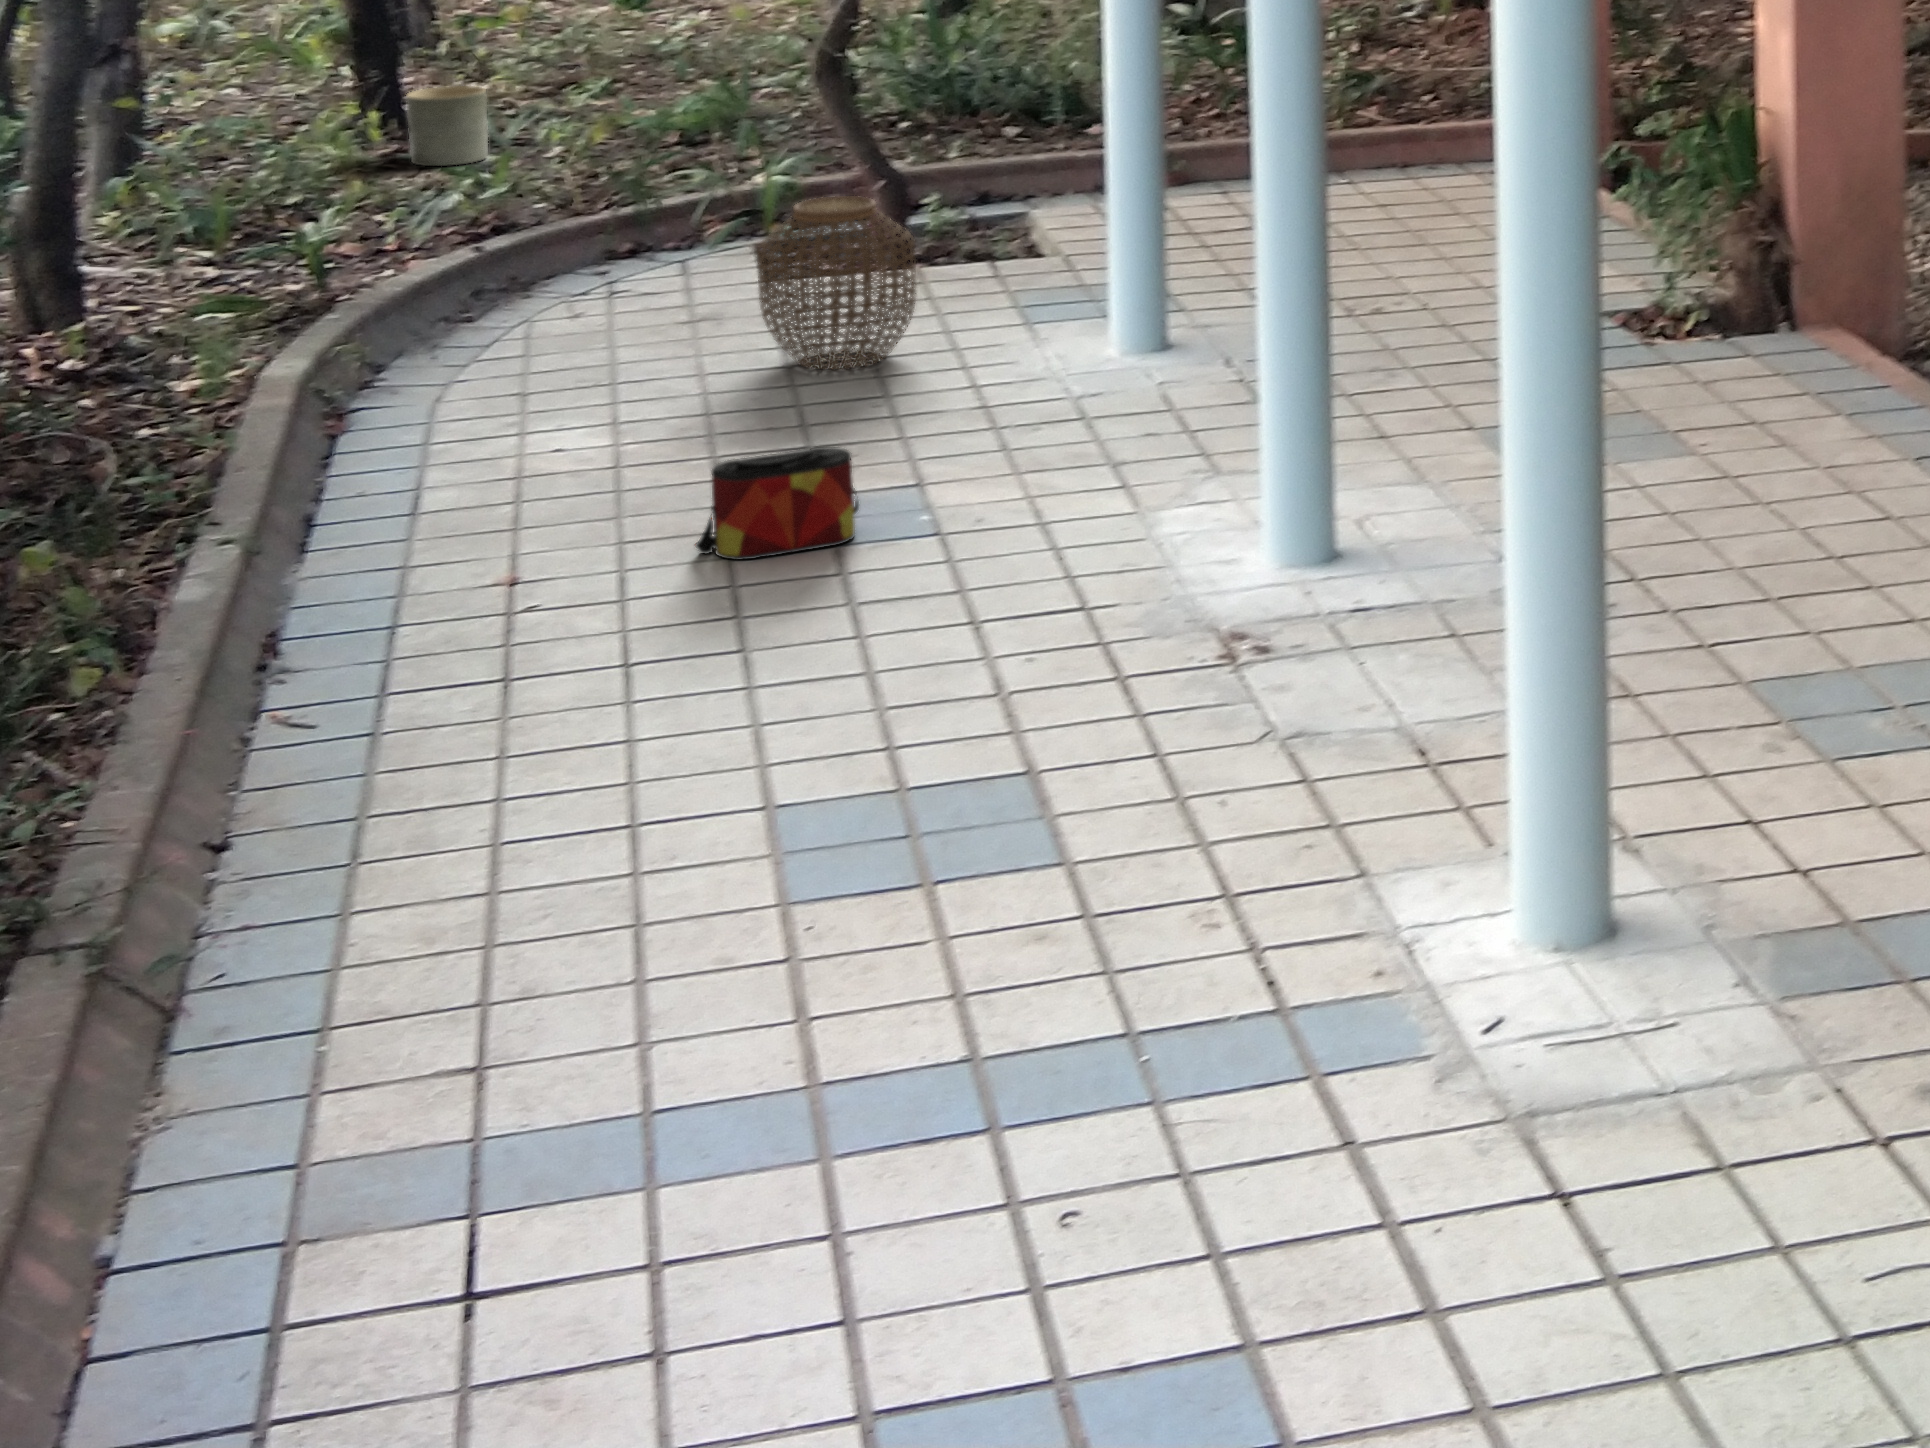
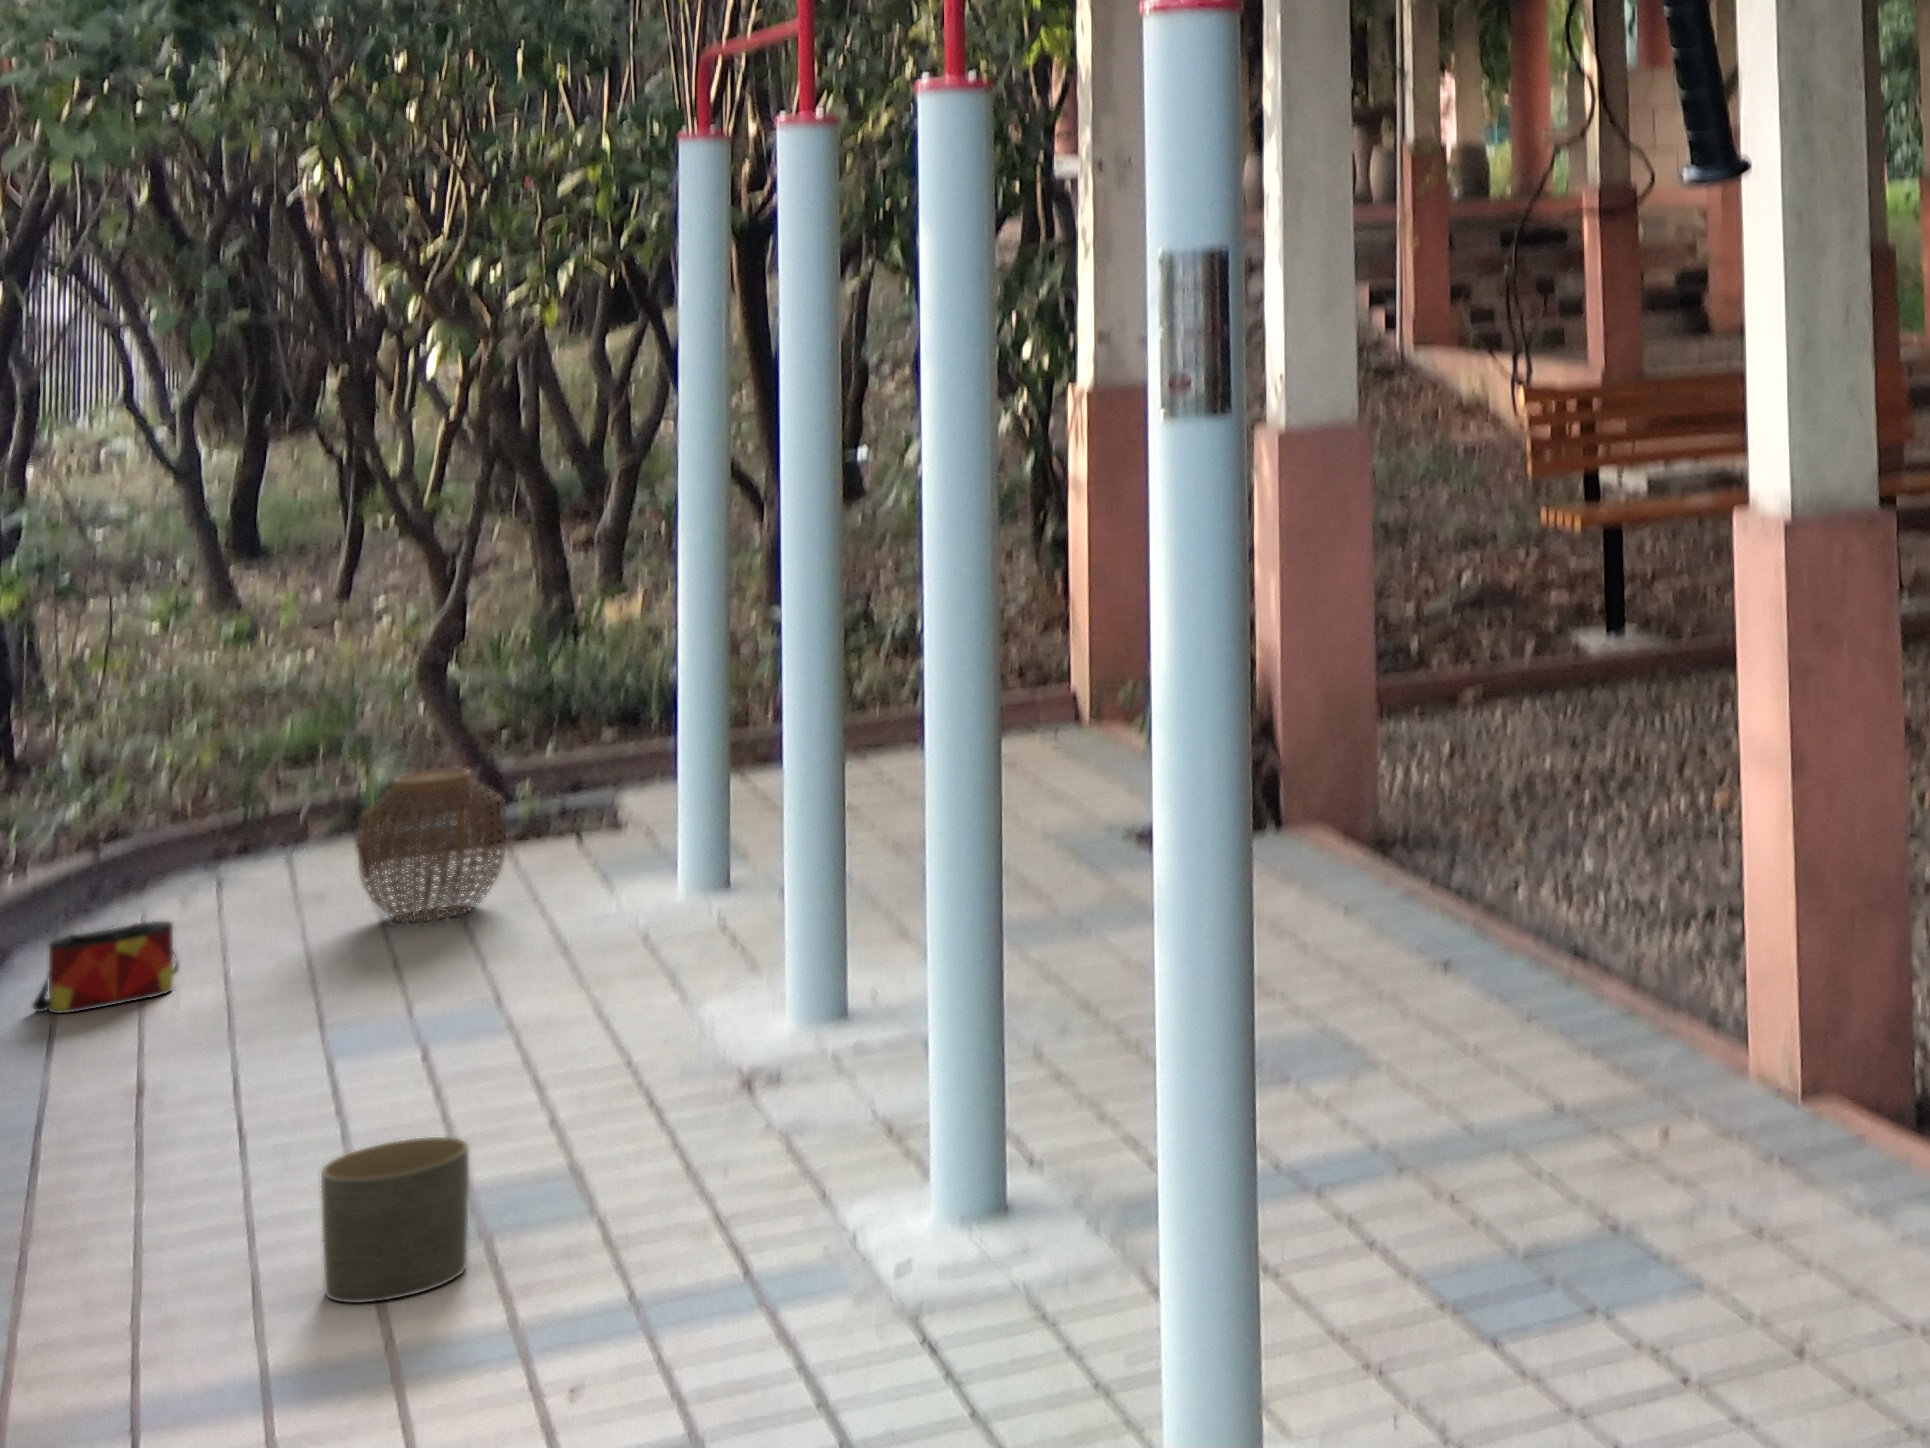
planter: present [406,86,488,166] -> present [321,1137,469,1303]
bag: present [695,447,859,560] -> present [32,921,179,1013]

